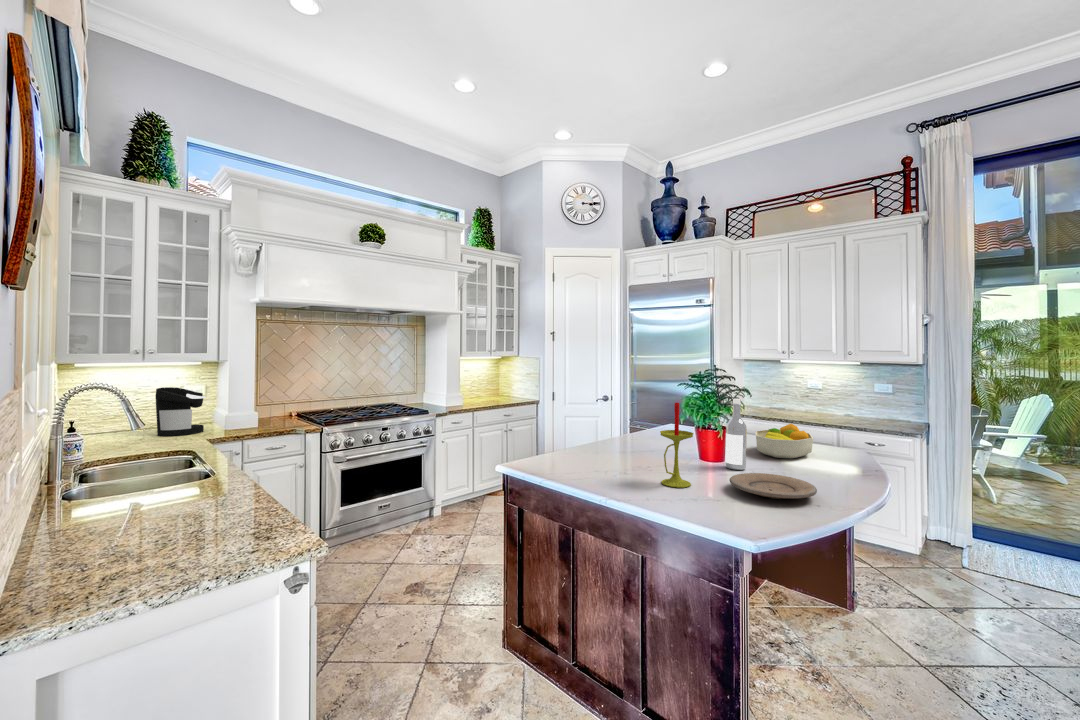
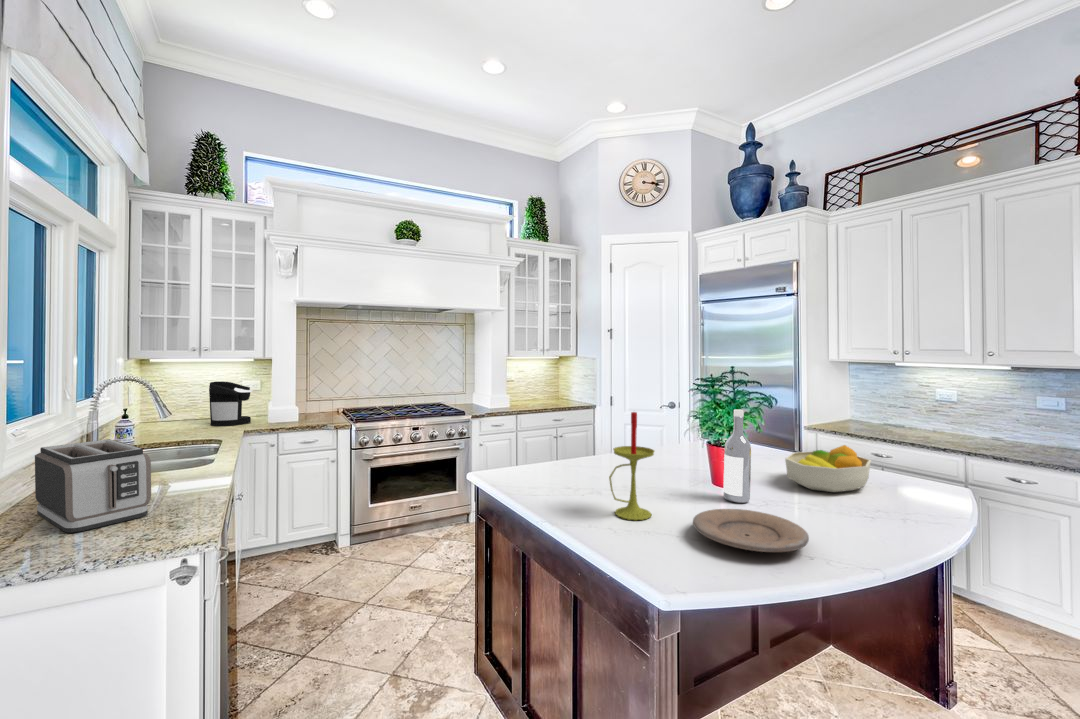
toaster: none [99,449,241,545] -> present [35,439,151,533]

